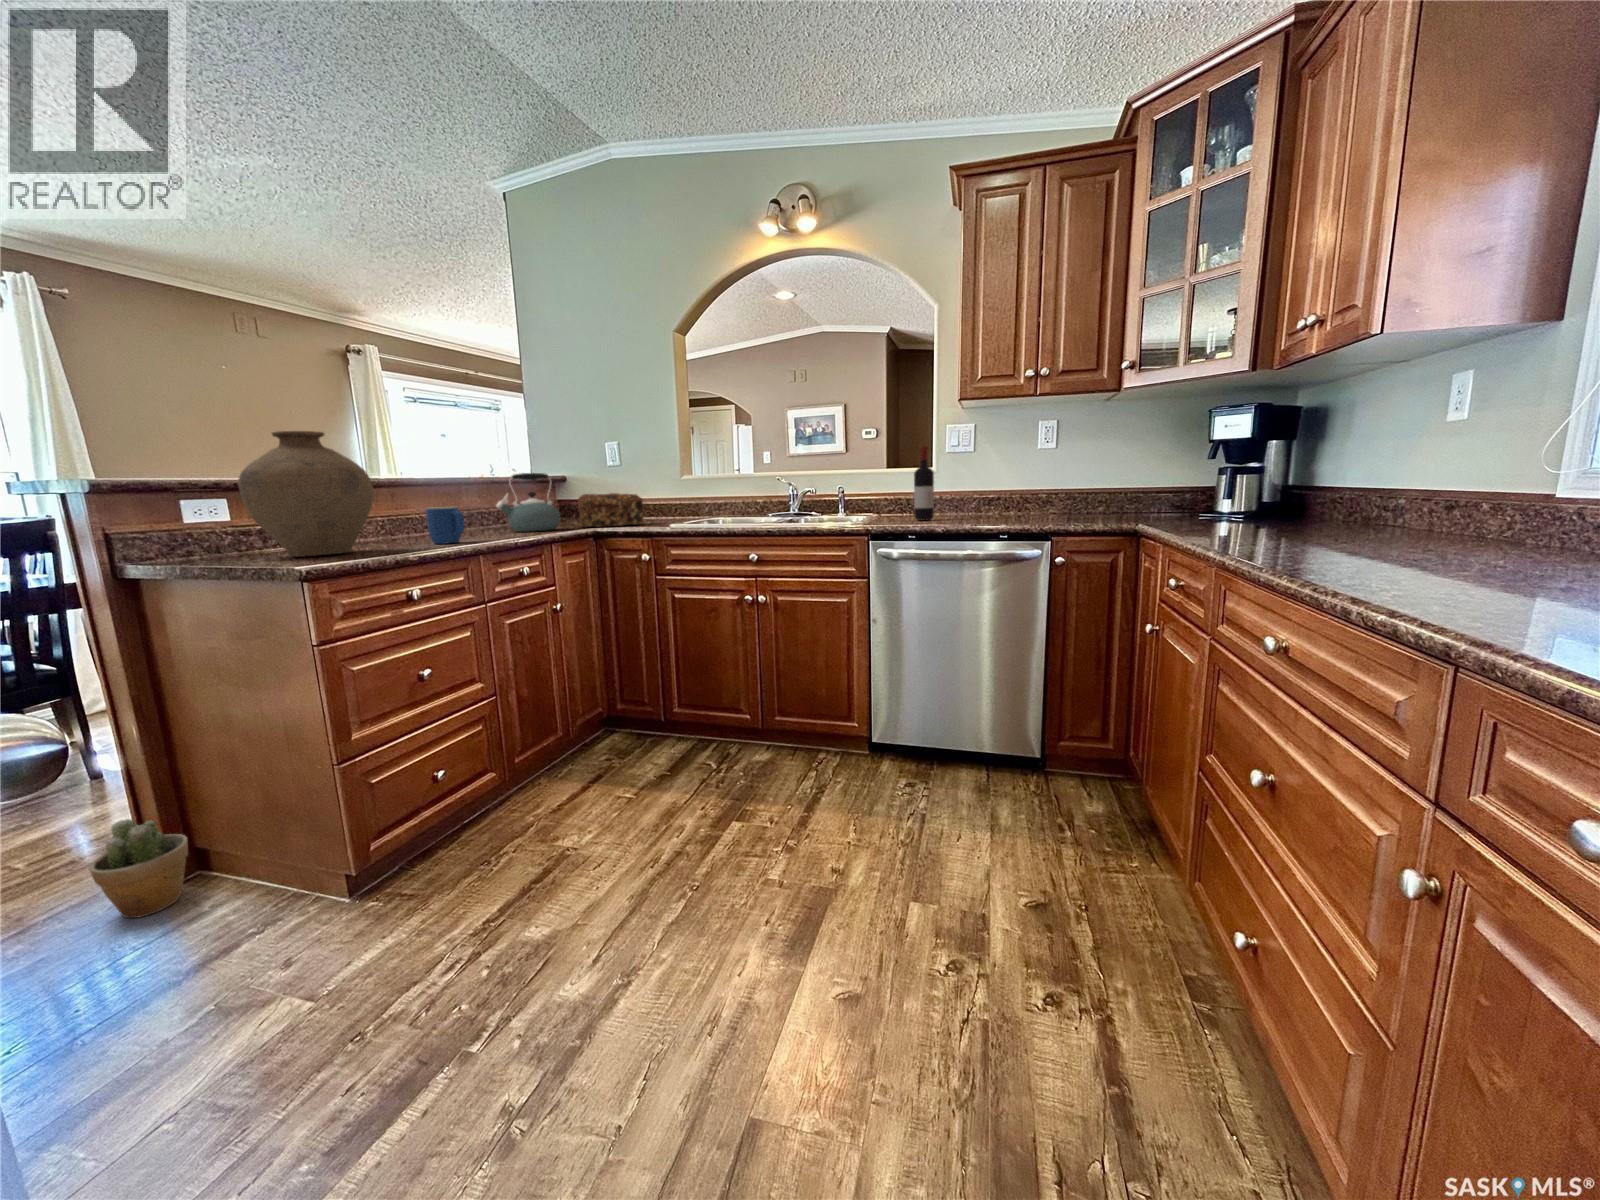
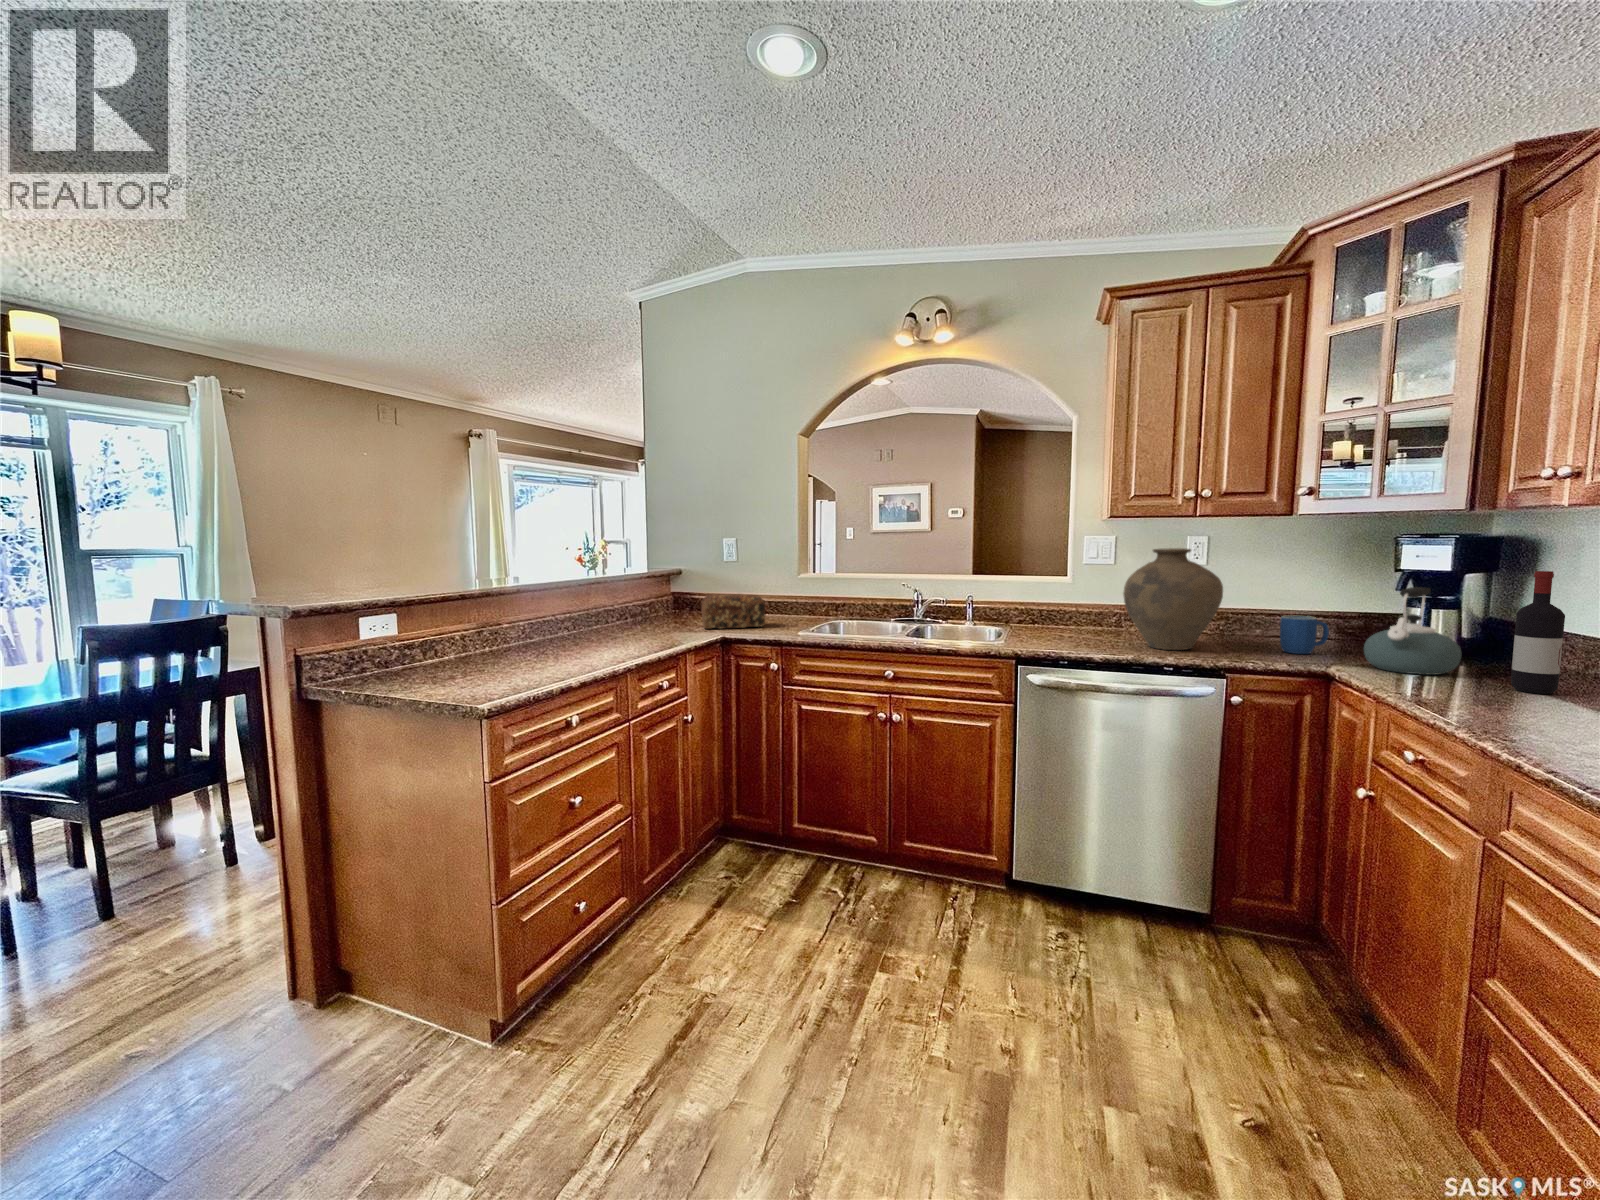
vase: present [238,431,373,557] -> present [1123,548,1223,650]
wine bottle: present [914,446,934,521] -> present [1511,571,1565,694]
kettle: present [497,473,560,532] -> present [1364,587,1461,675]
mug: present [426,507,464,544] -> present [1280,615,1329,654]
potted plant: present [88,819,188,918] -> none [247,942,337,1050]

